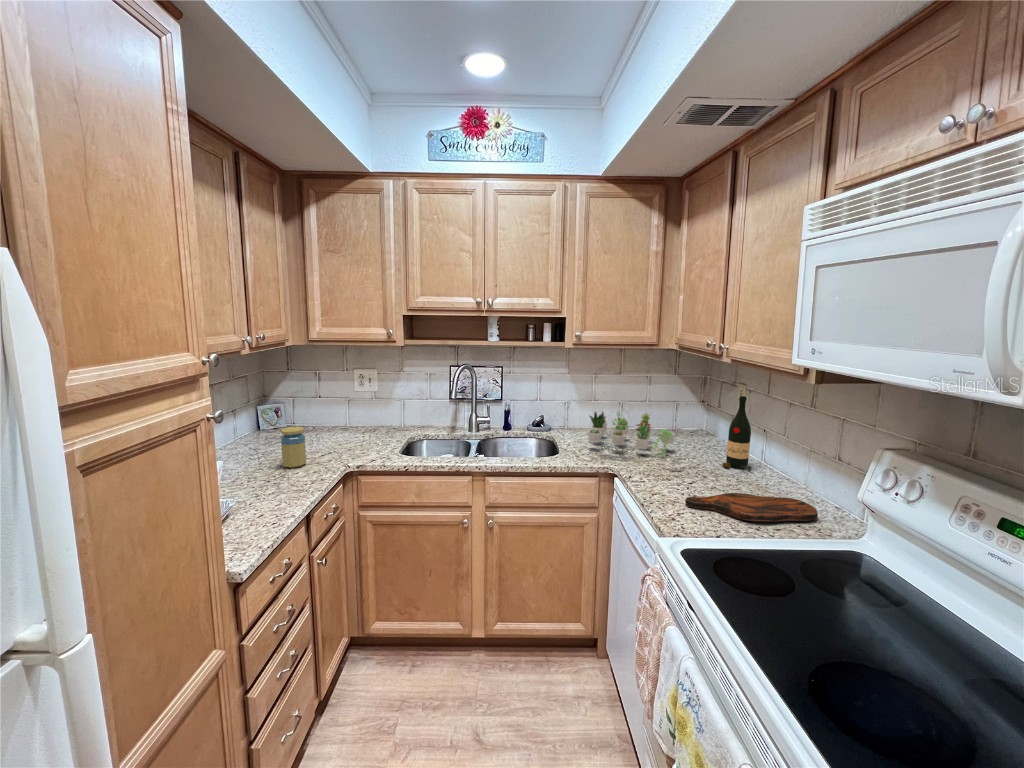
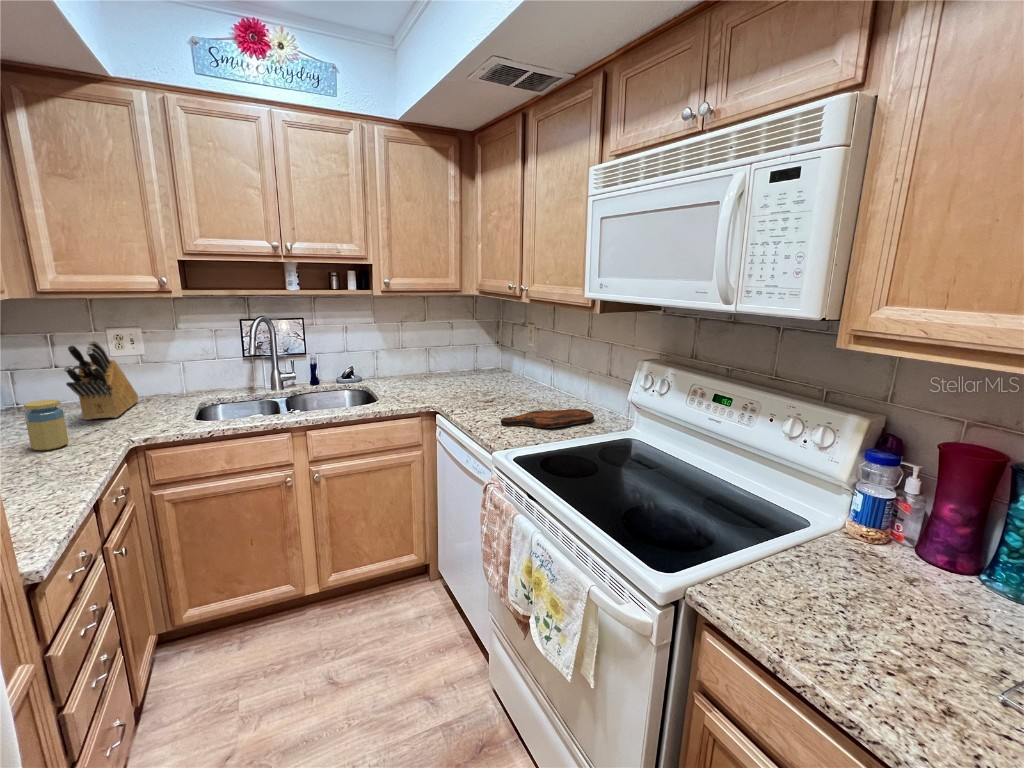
knife block: none [315,380,369,443] -> present [64,340,138,420]
wine bottle: present [723,396,751,471] -> none [525,334,546,396]
succulent plant: present [588,412,674,457] -> none [405,354,484,394]

